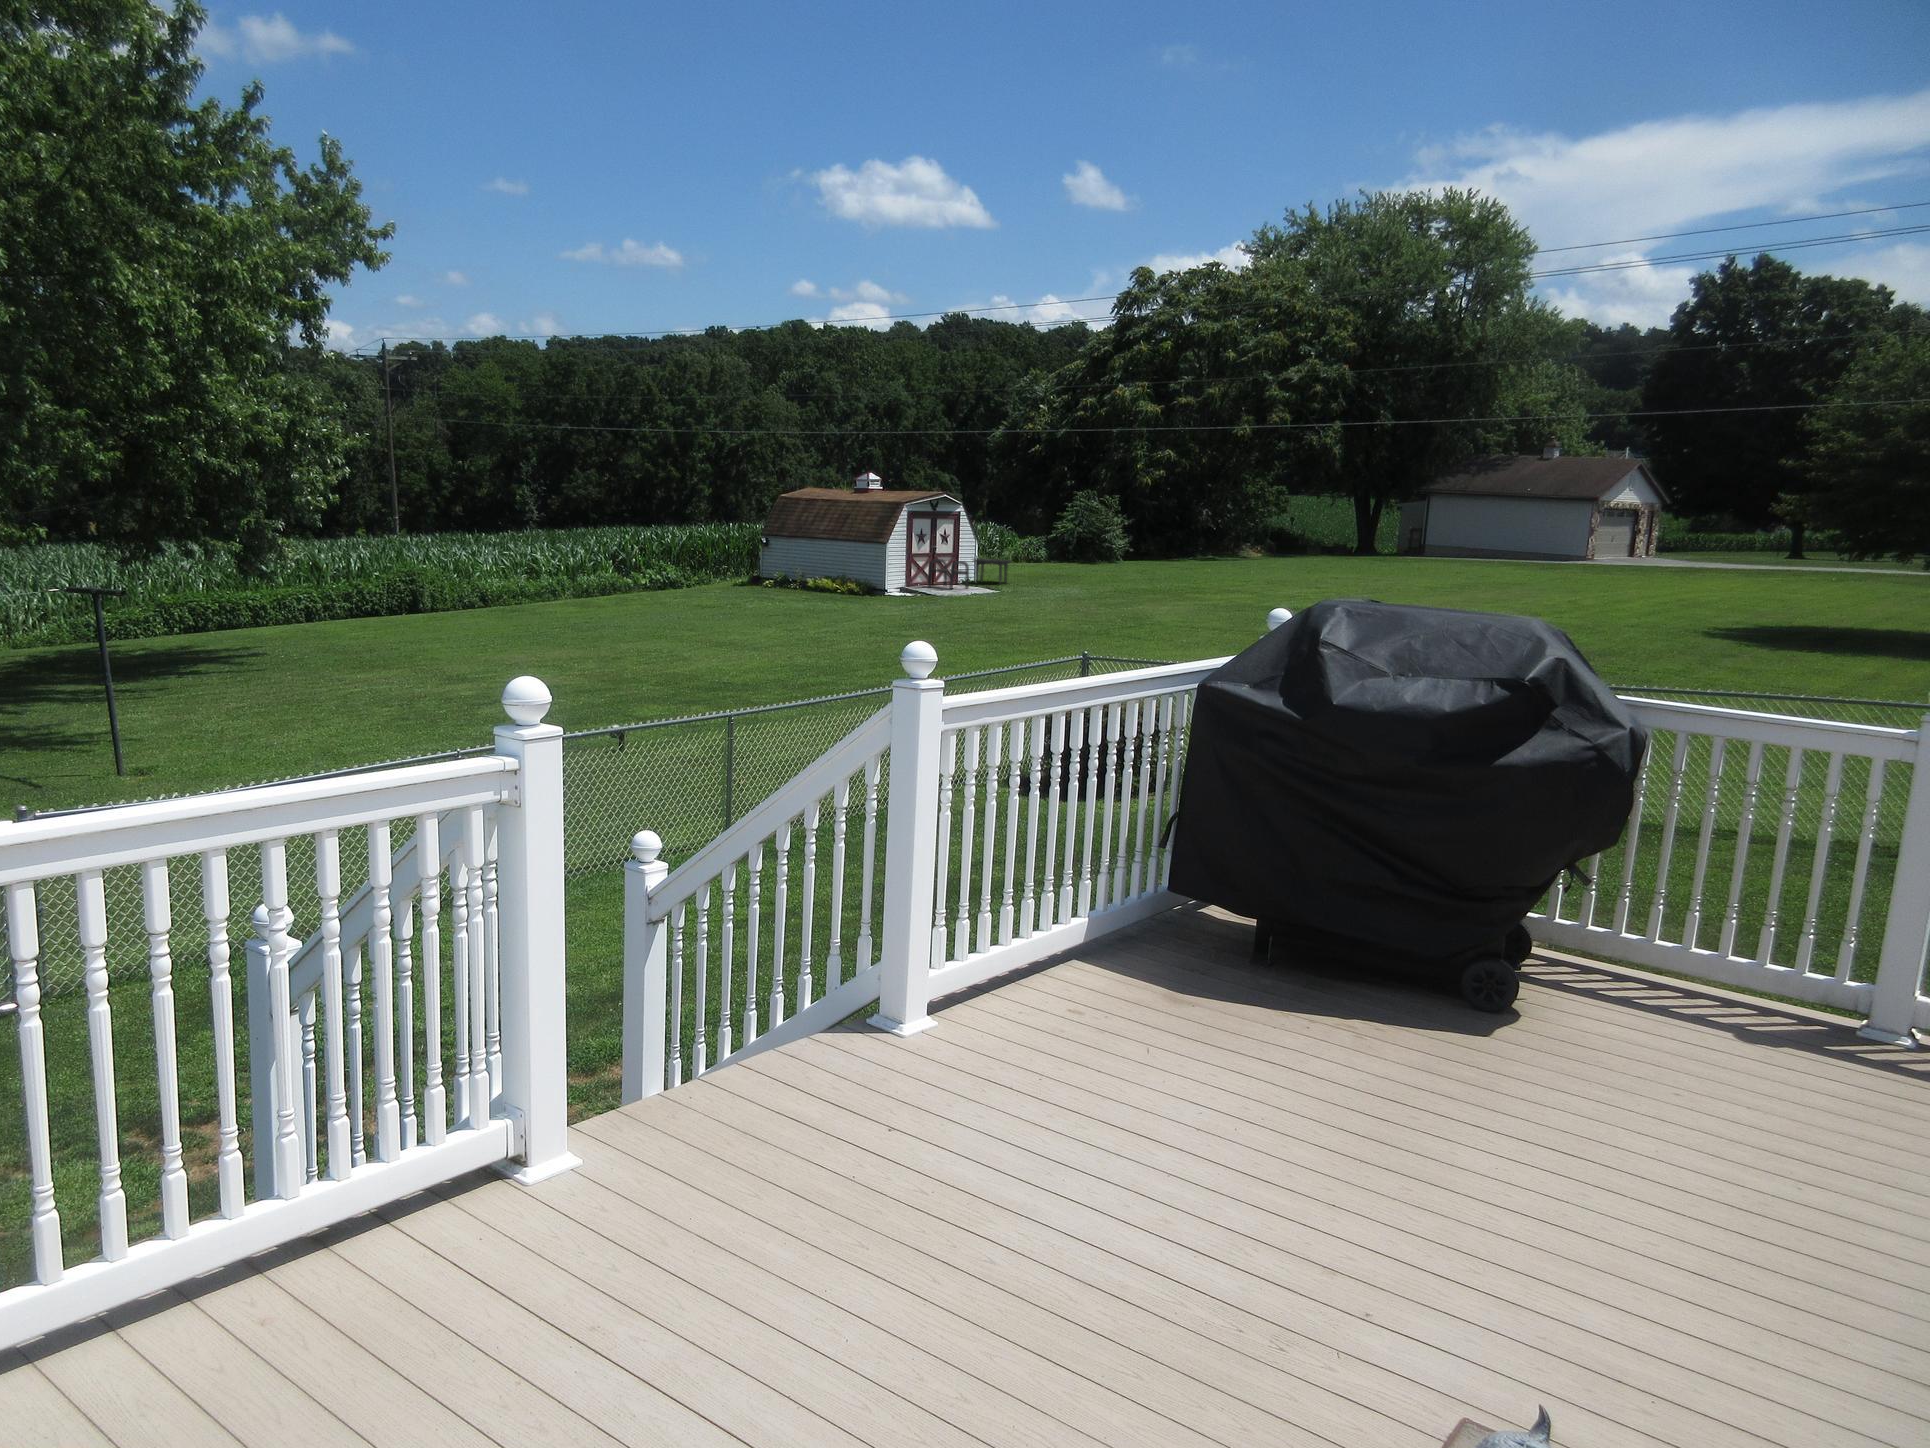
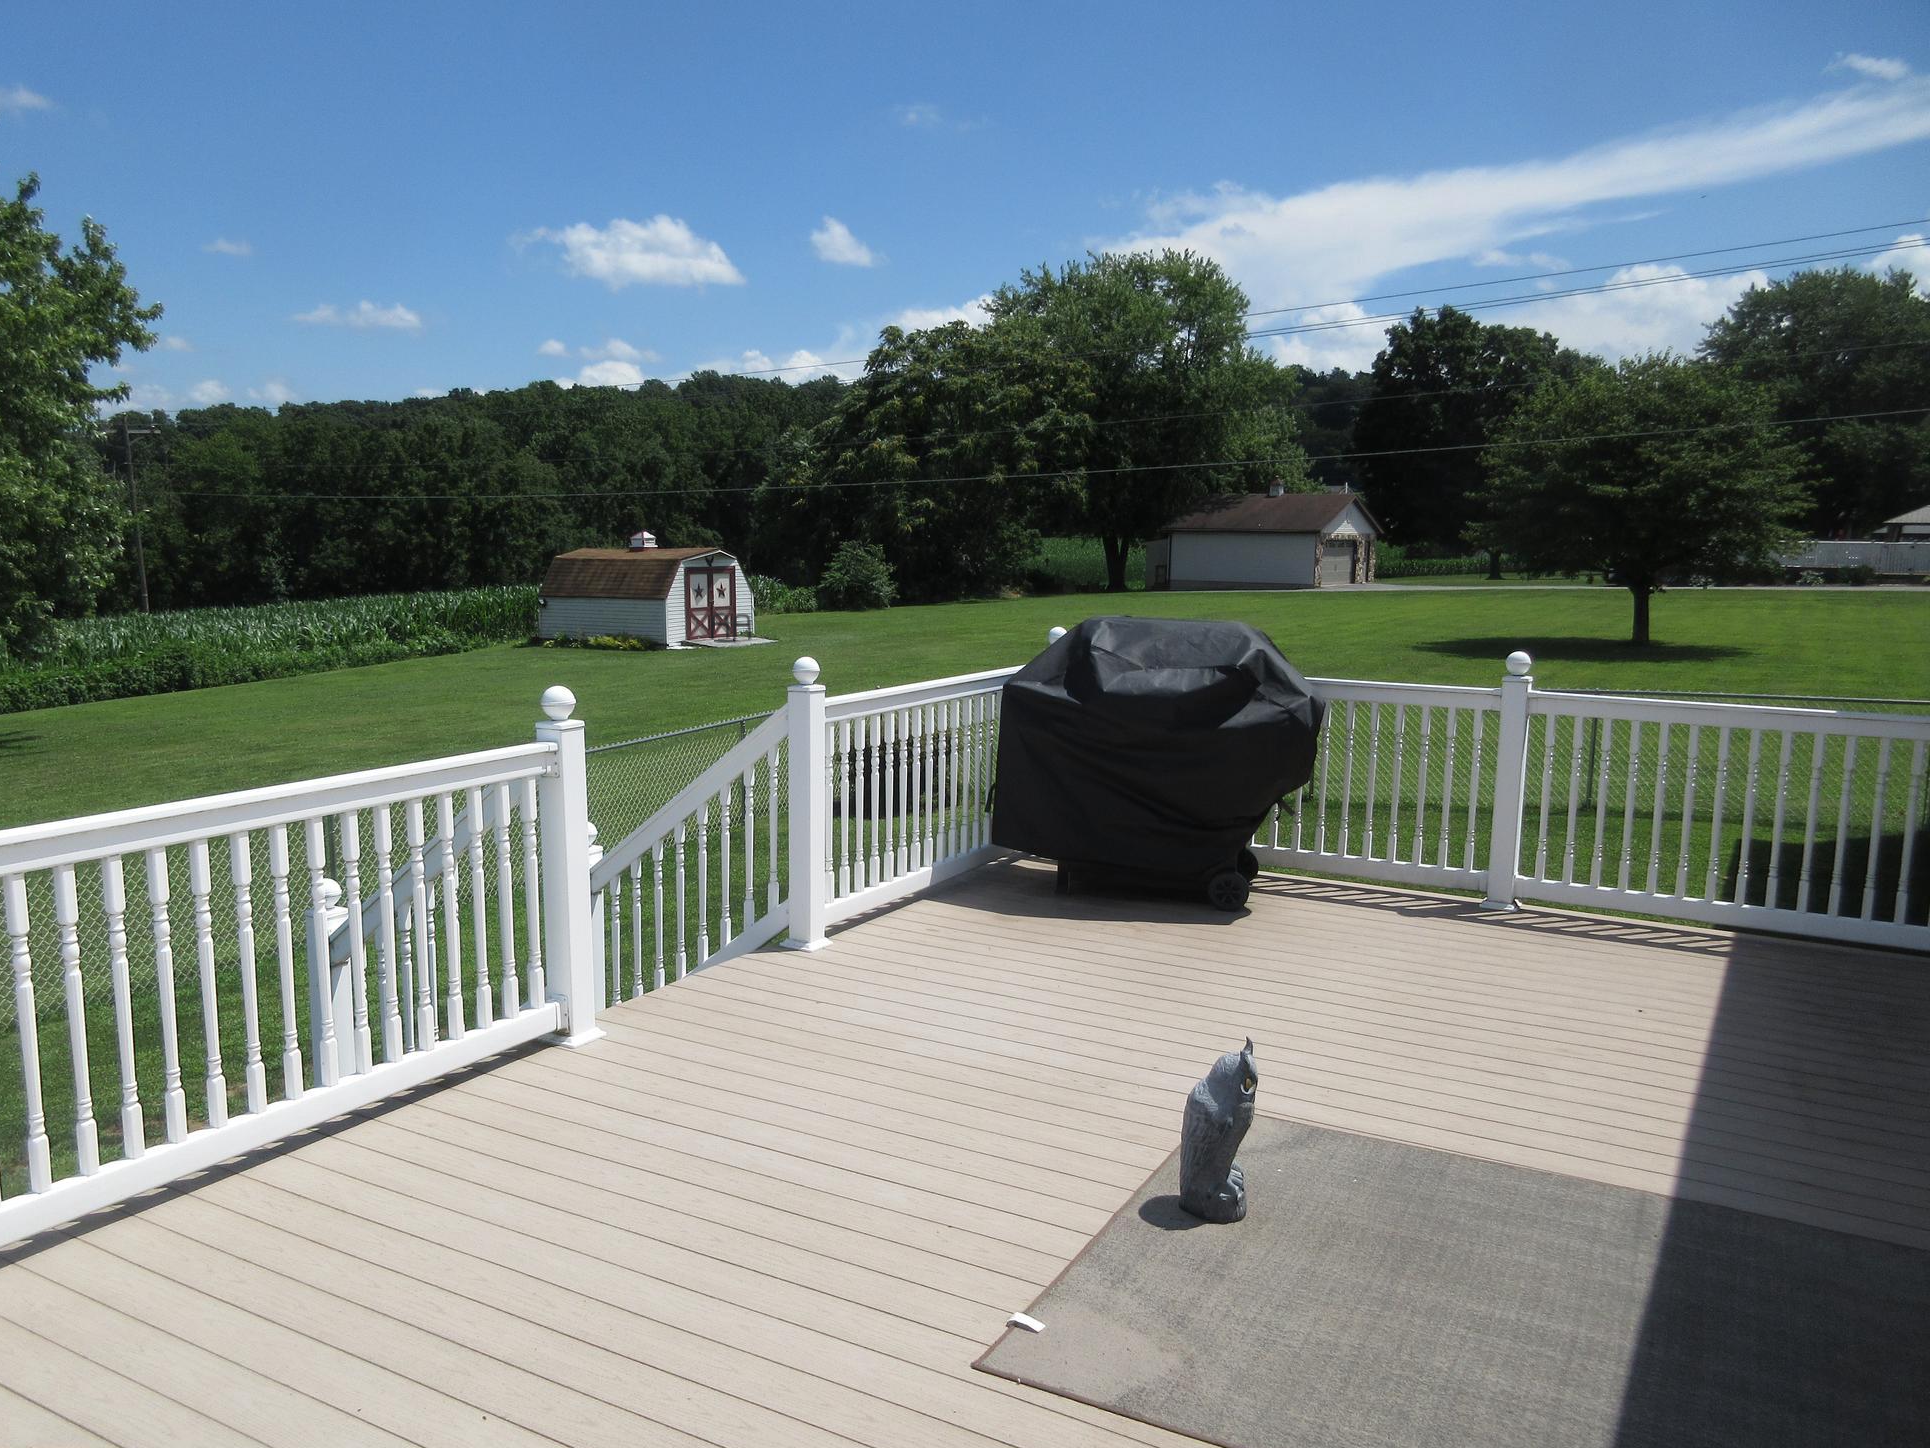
round table: present [973,559,1010,584] -> none [751,611,791,635]

